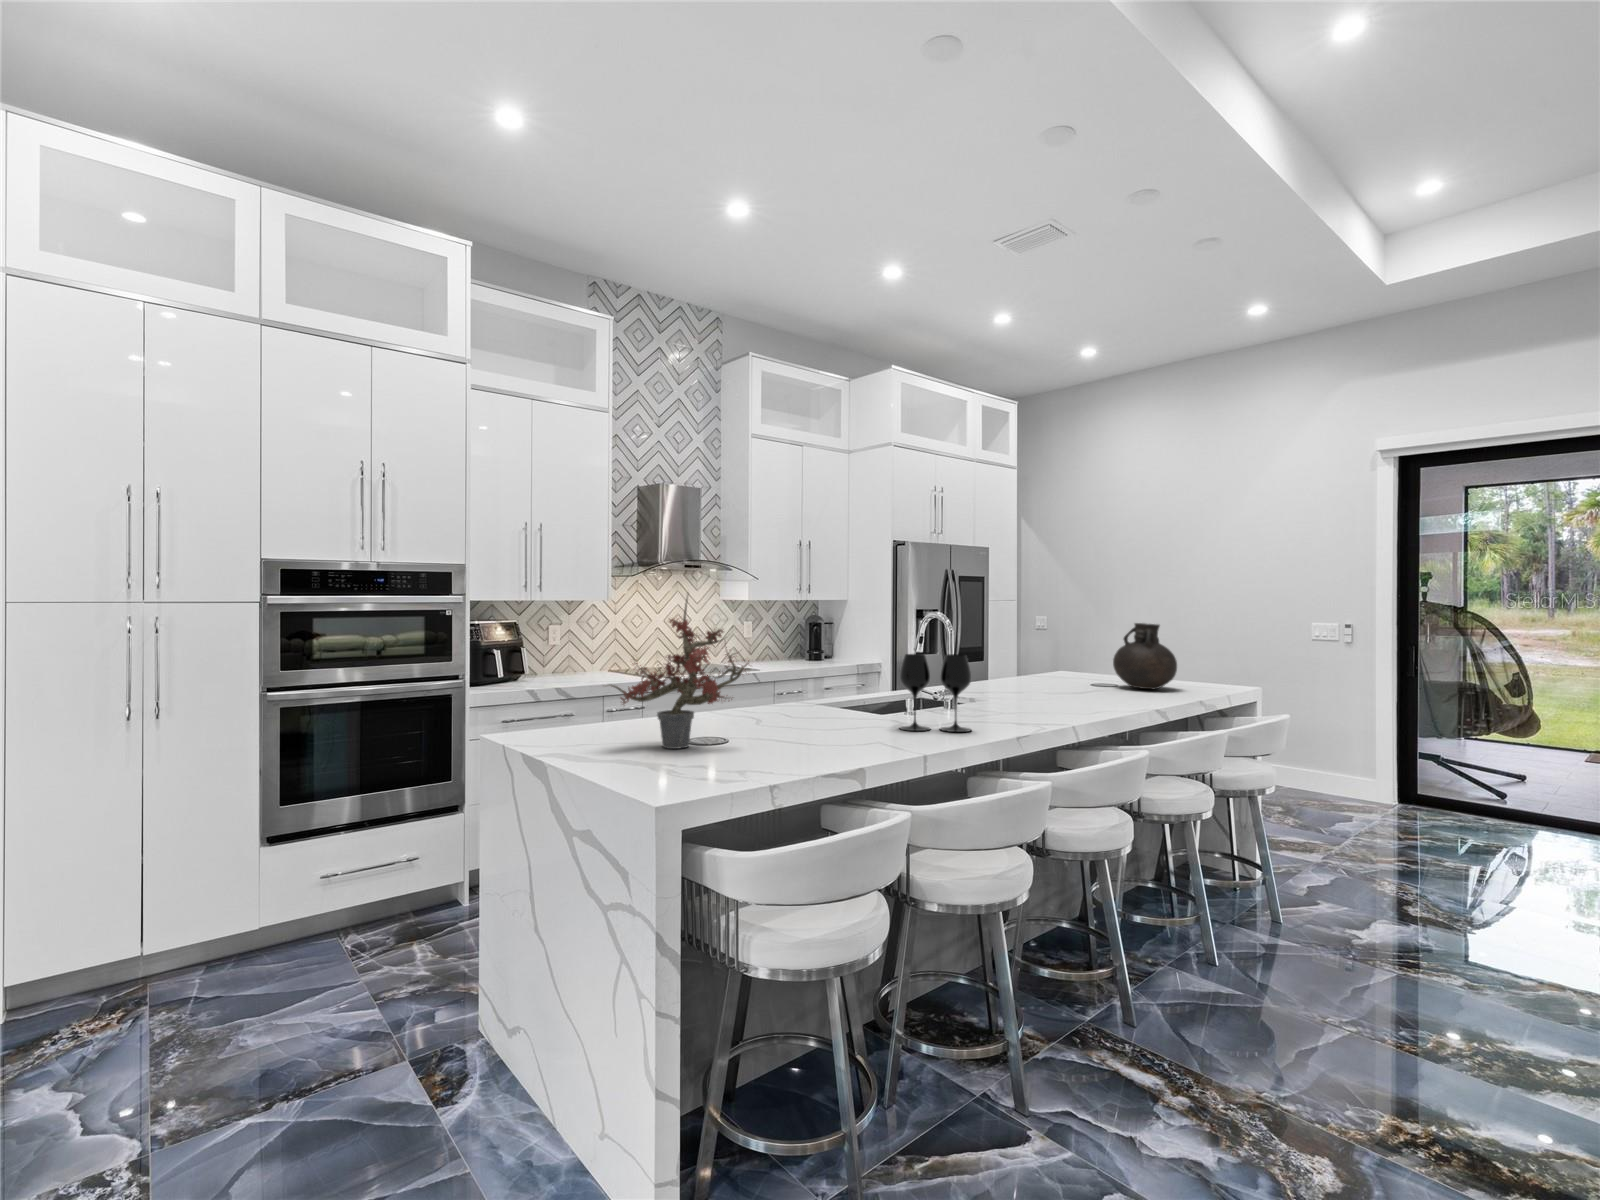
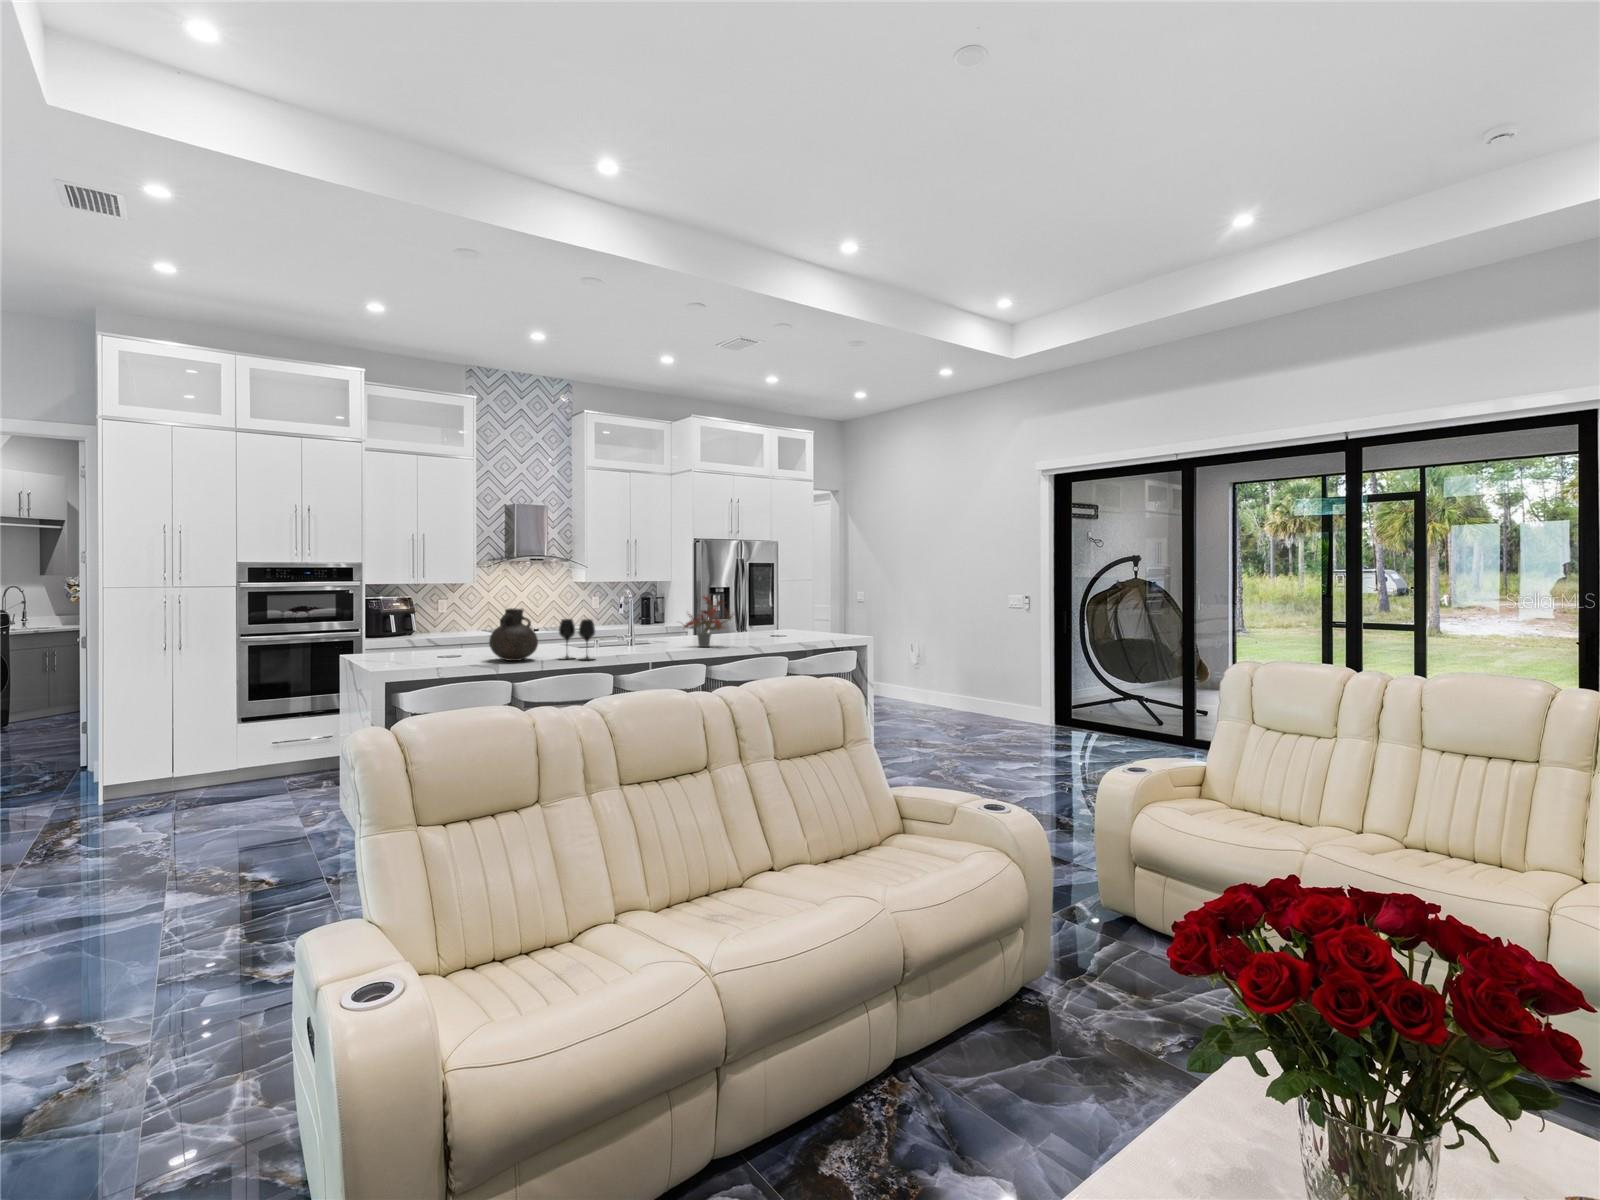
potted plant: present [610,594,749,749] -> present [683,596,734,647]
vase: present [1113,623,1177,689] -> present [489,608,538,661]

